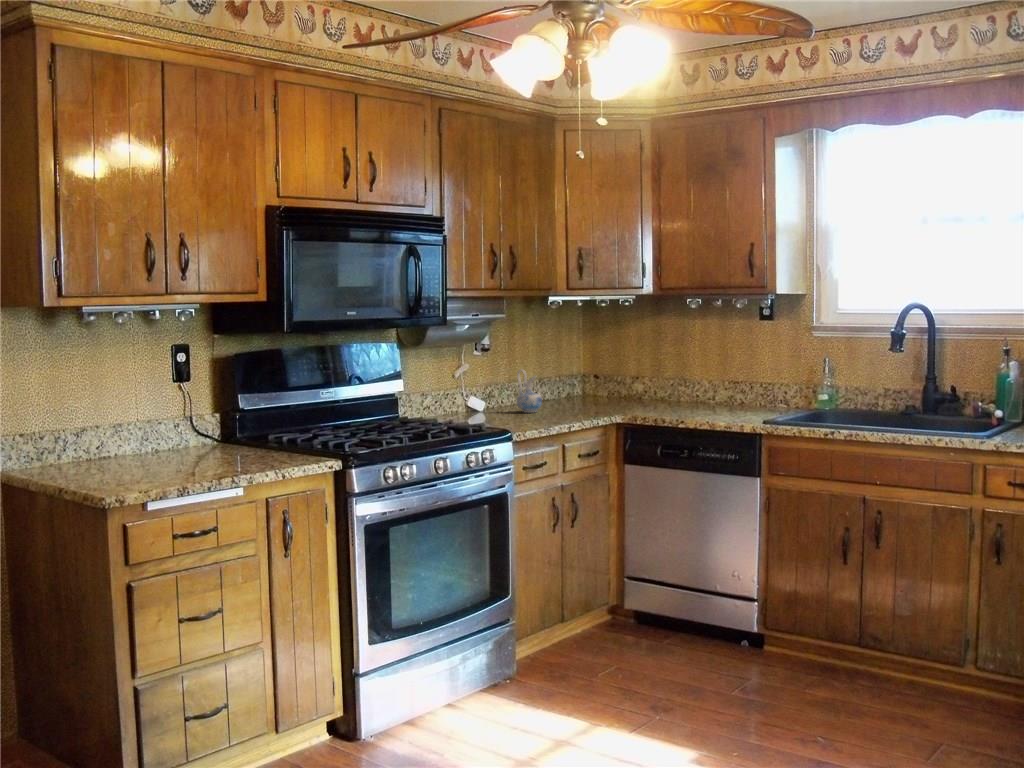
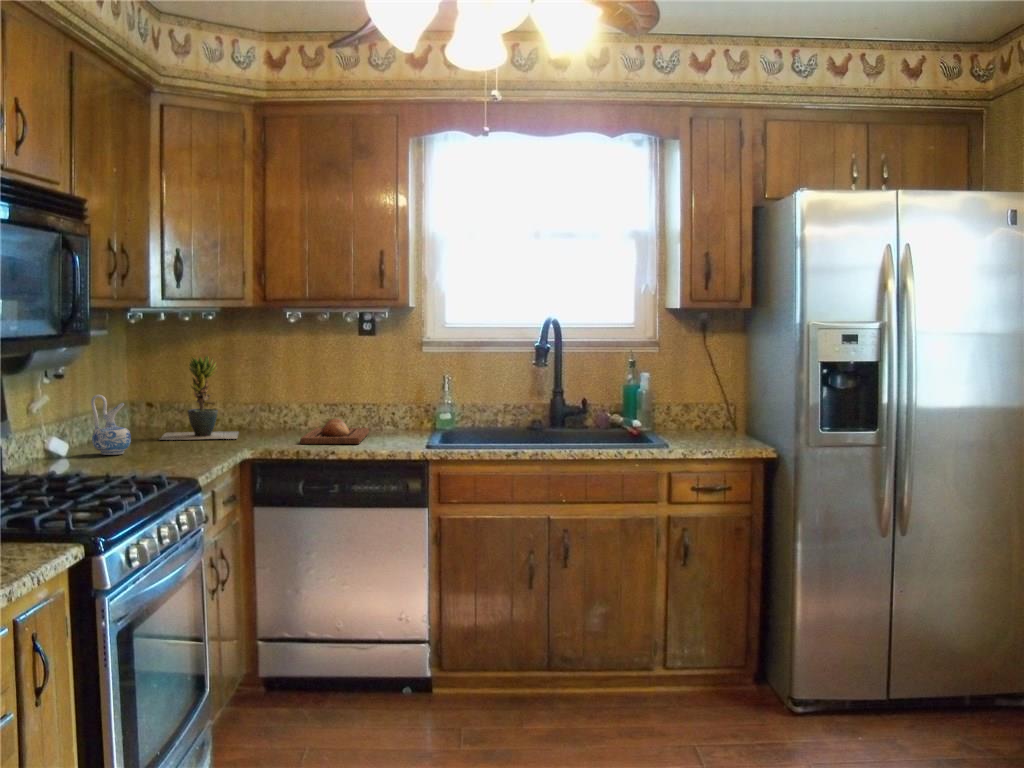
potted plant: none [583,339,656,407] -> present [160,356,239,440]
bread loaf: none [672,394,752,417] -> present [300,418,369,444]

